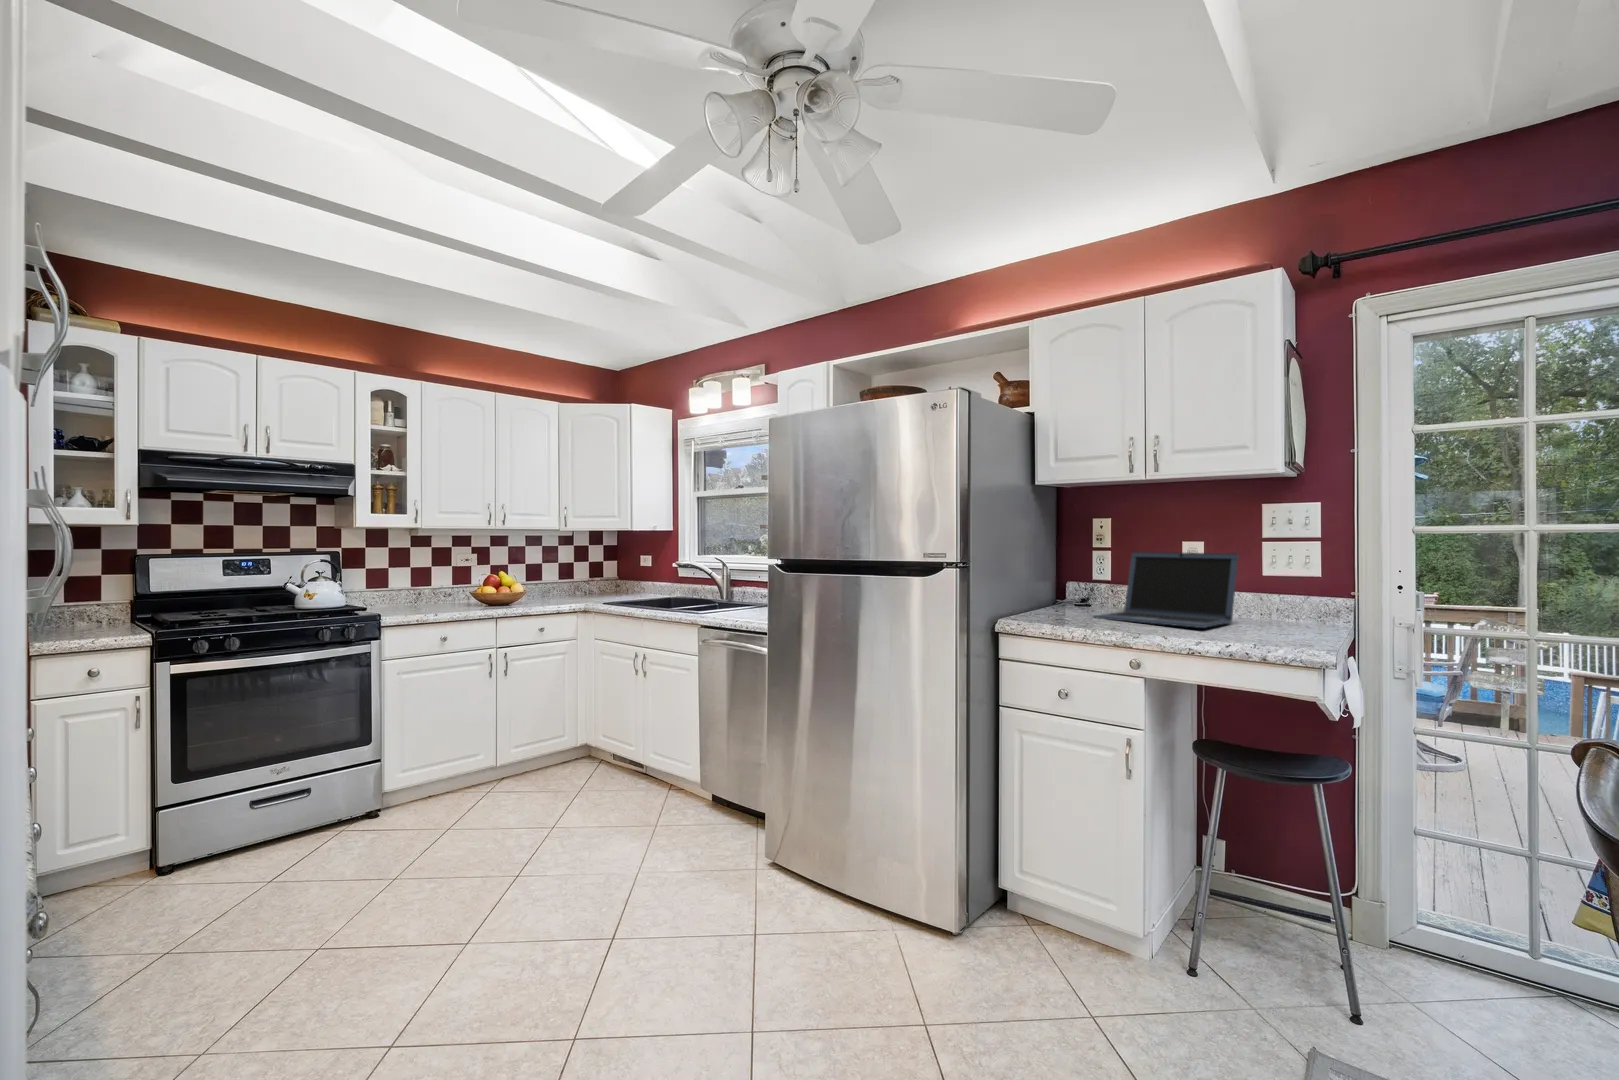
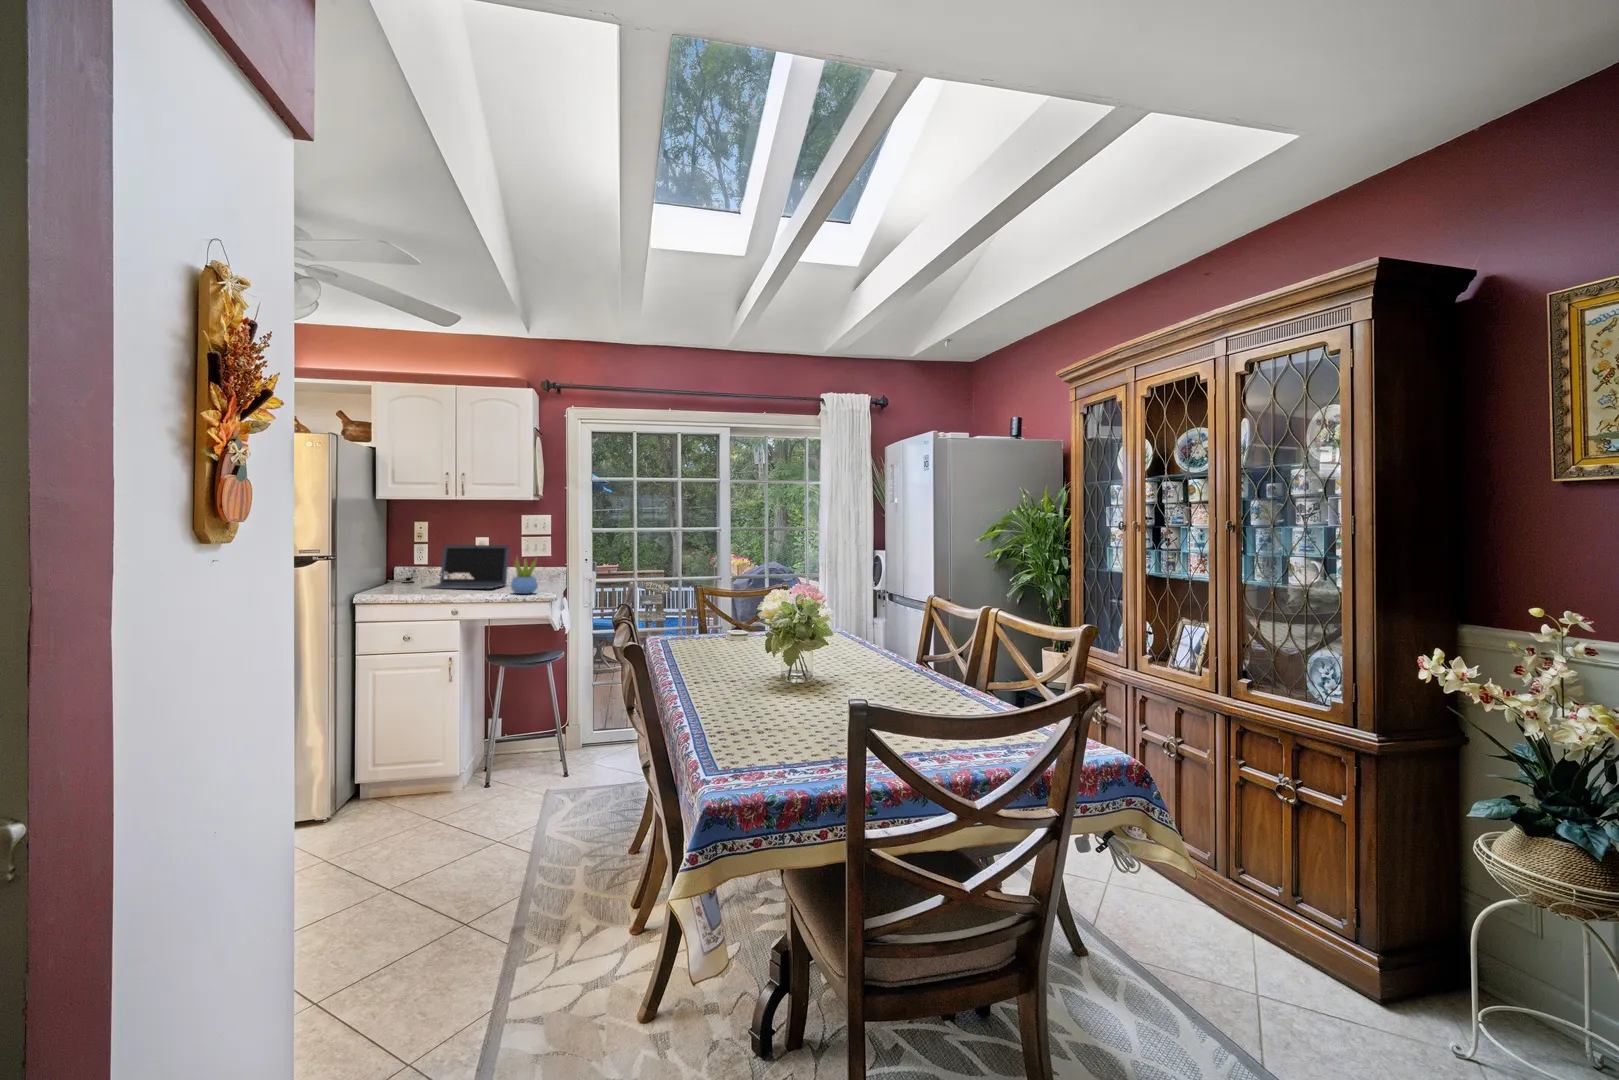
succulent plant: none [1237,571,1293,646] -> present [511,558,538,594]

